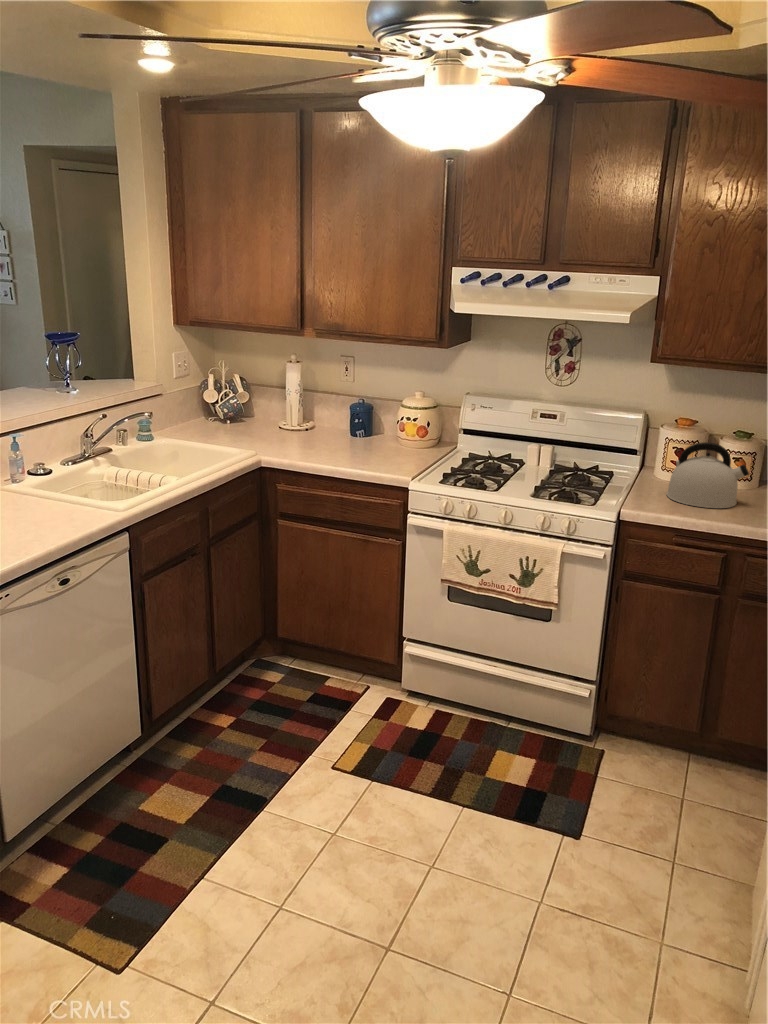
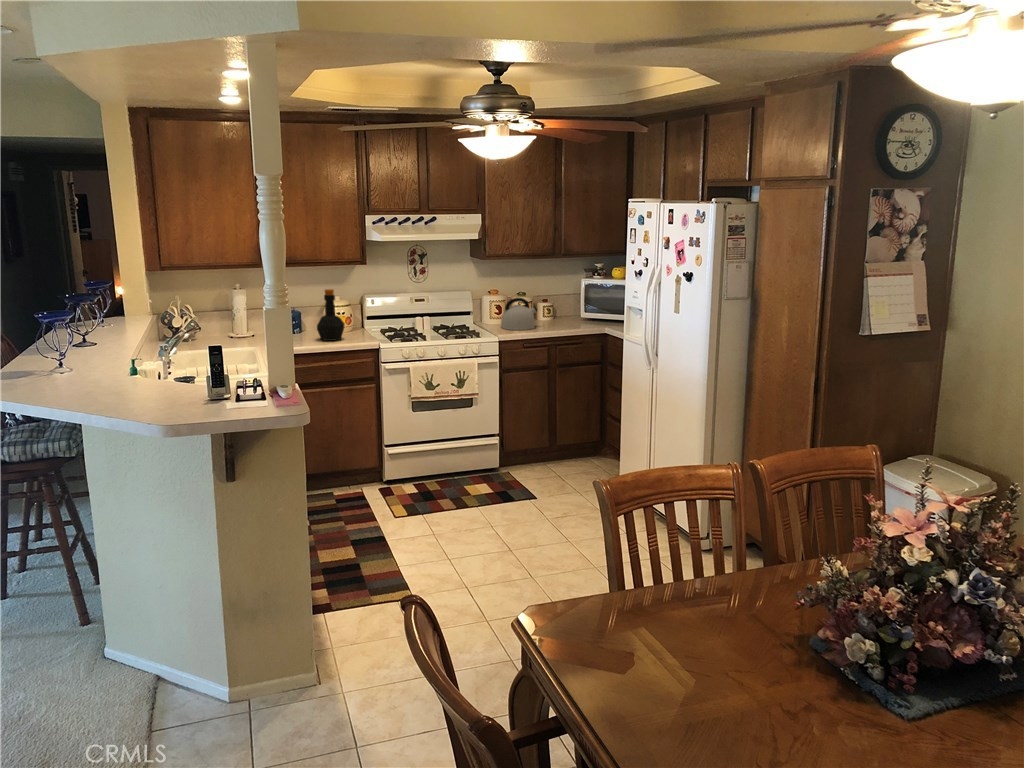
bottle: none [350,379,393,460] -> present [317,289,345,341]

